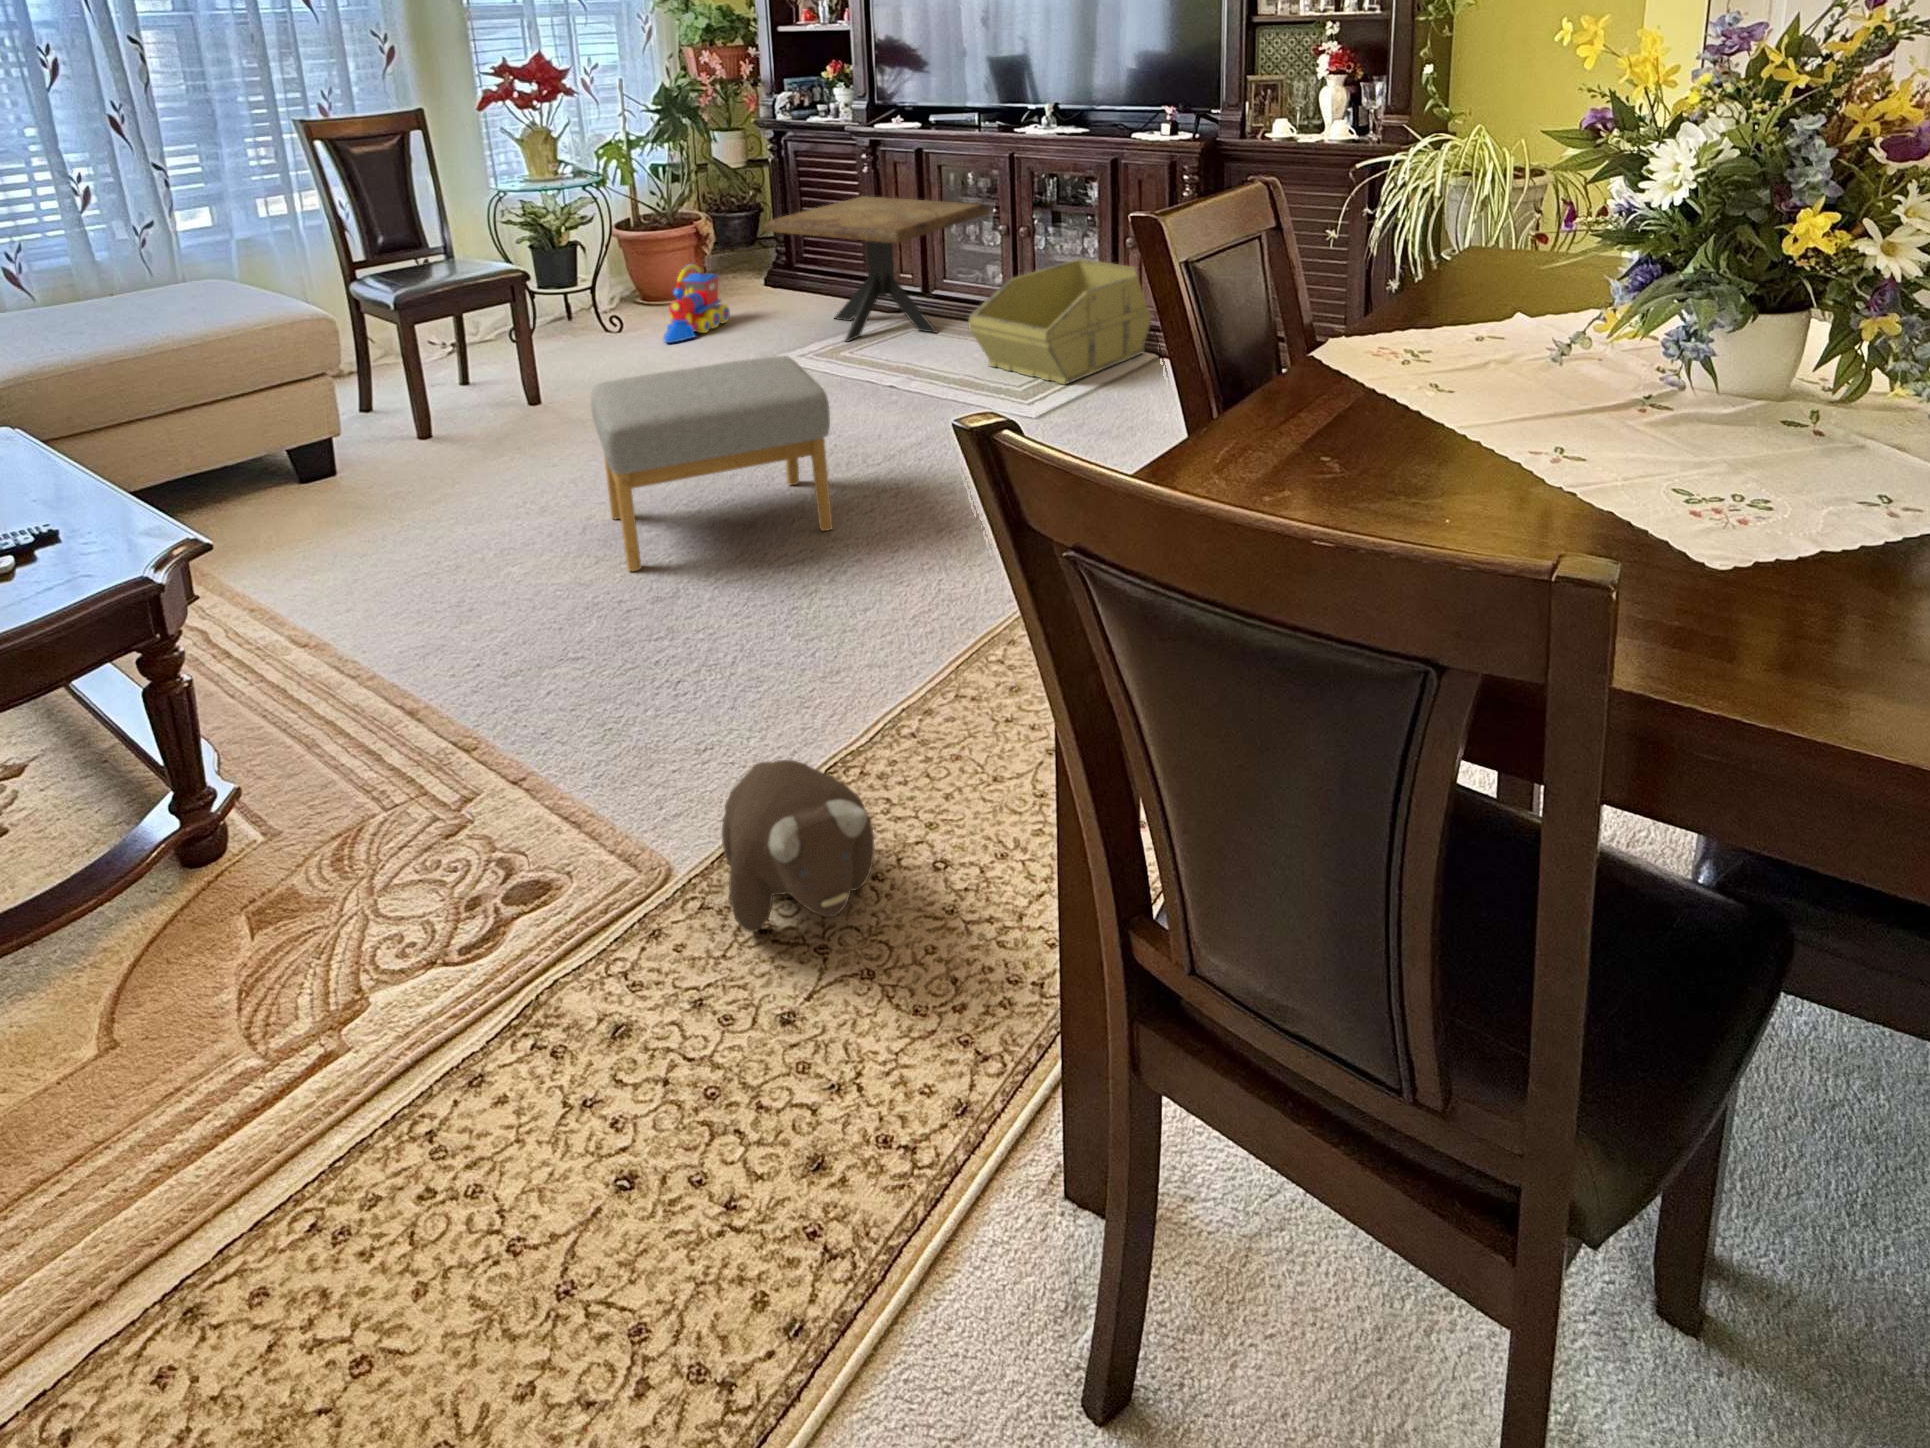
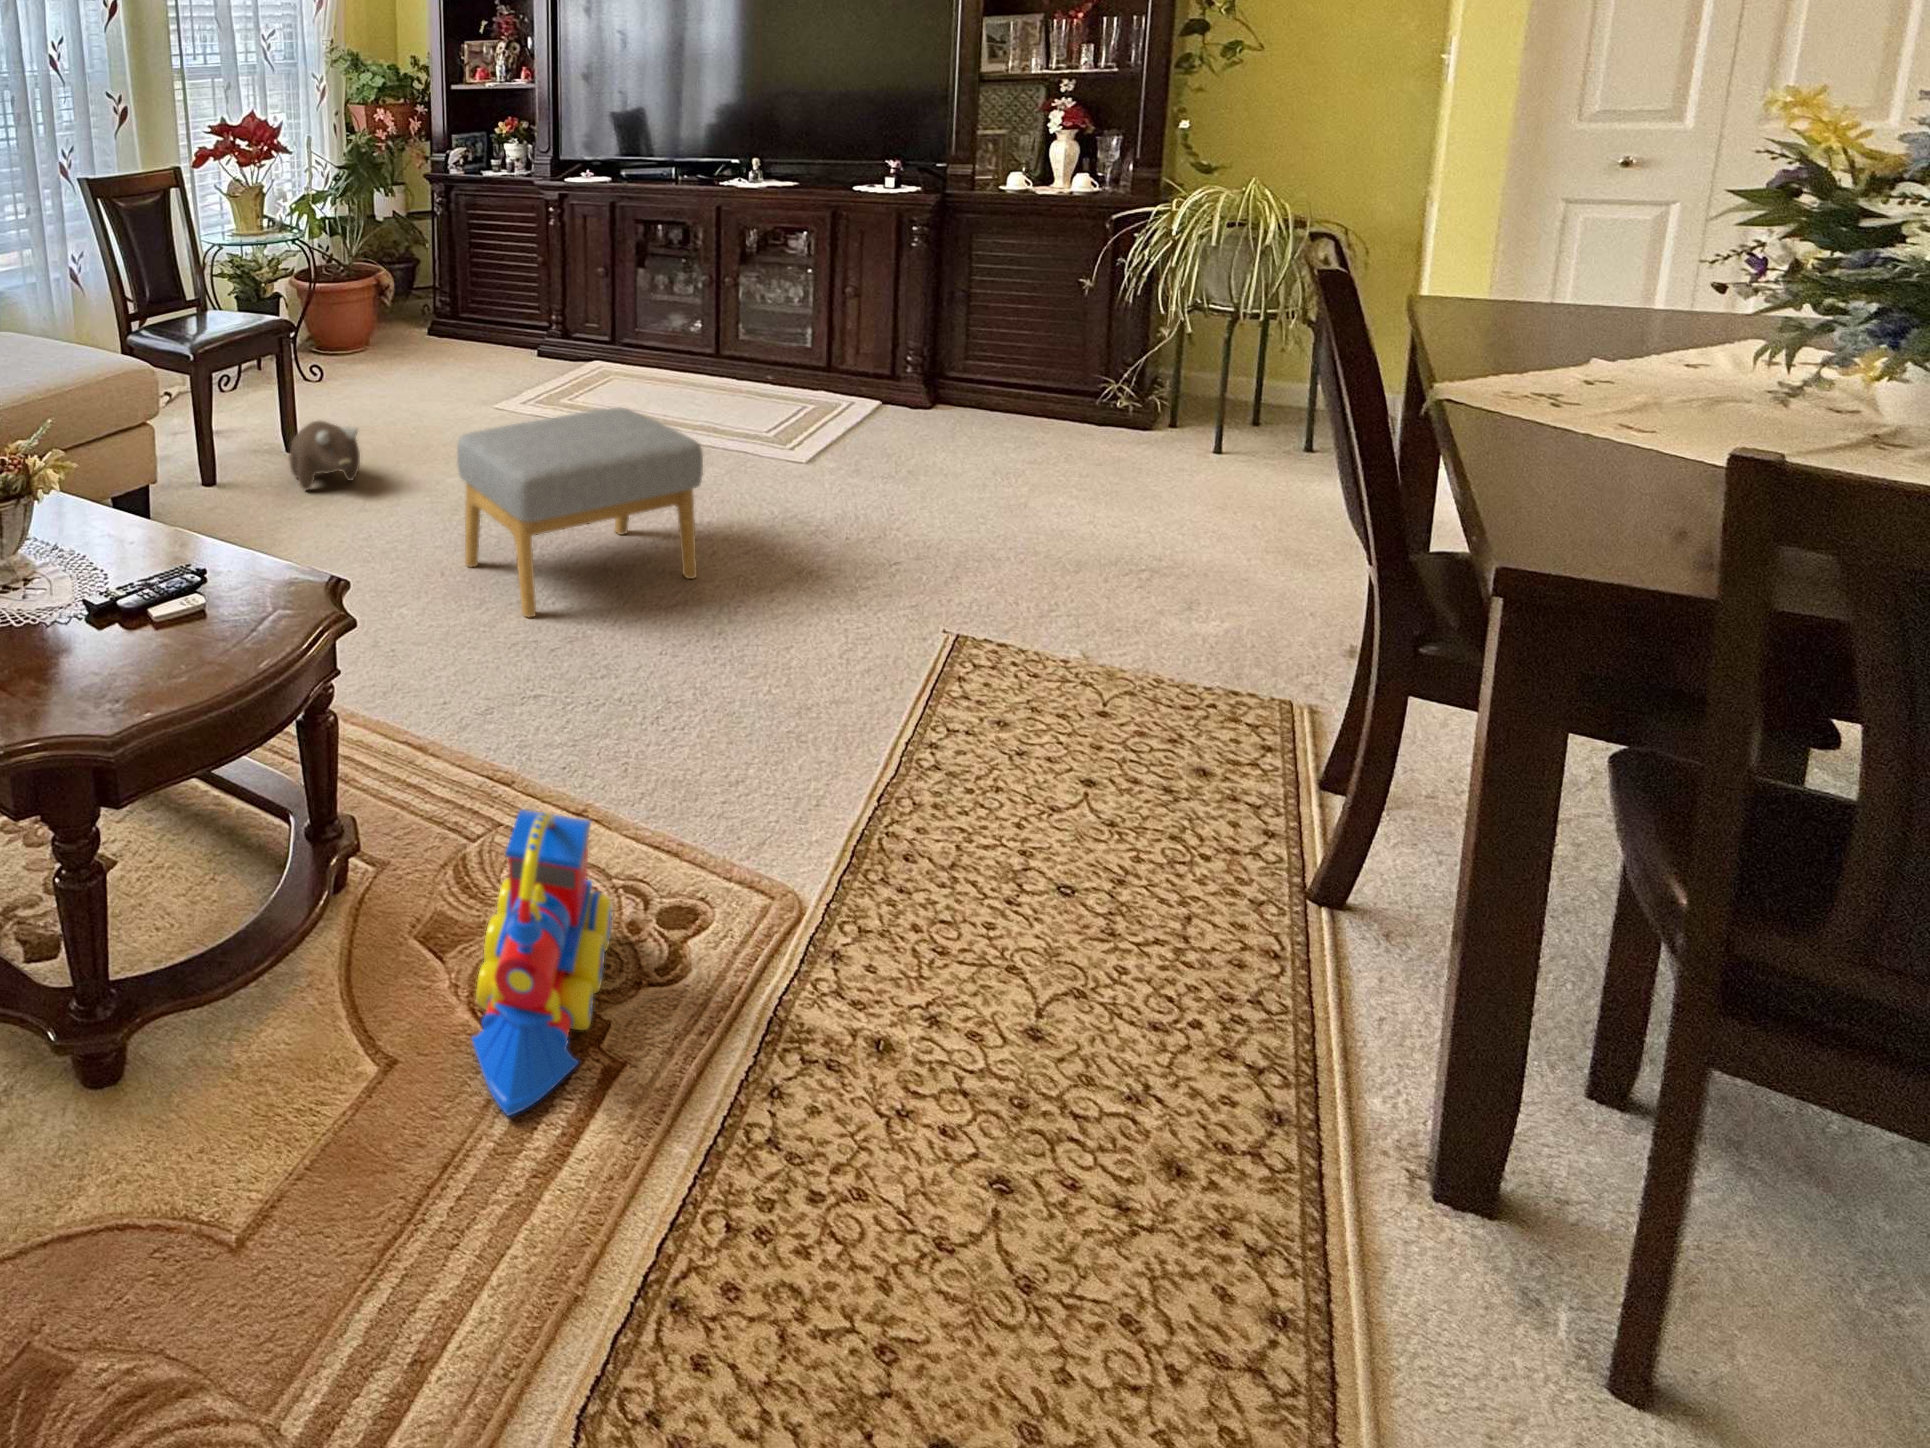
side table: present [764,196,988,342] -> none [481,250,692,394]
storage bin: present [968,259,1151,384] -> none [713,312,888,436]
toy train: present [664,264,730,343] -> present [471,810,612,1116]
plush toy: present [722,760,874,932] -> present [289,421,360,490]

